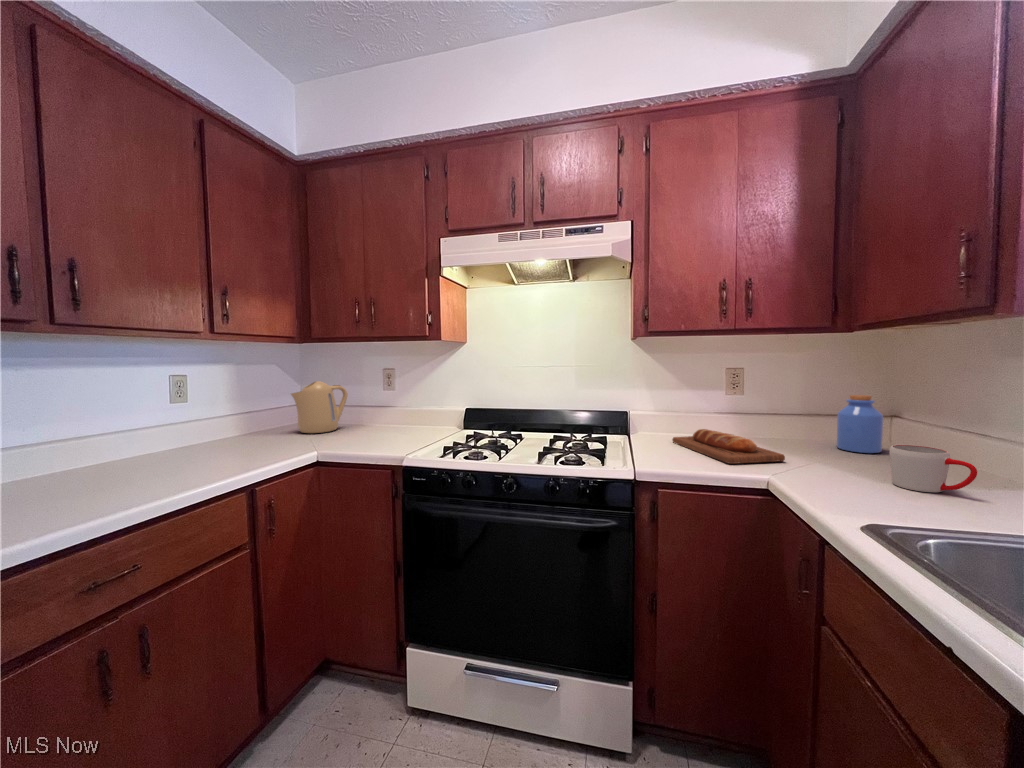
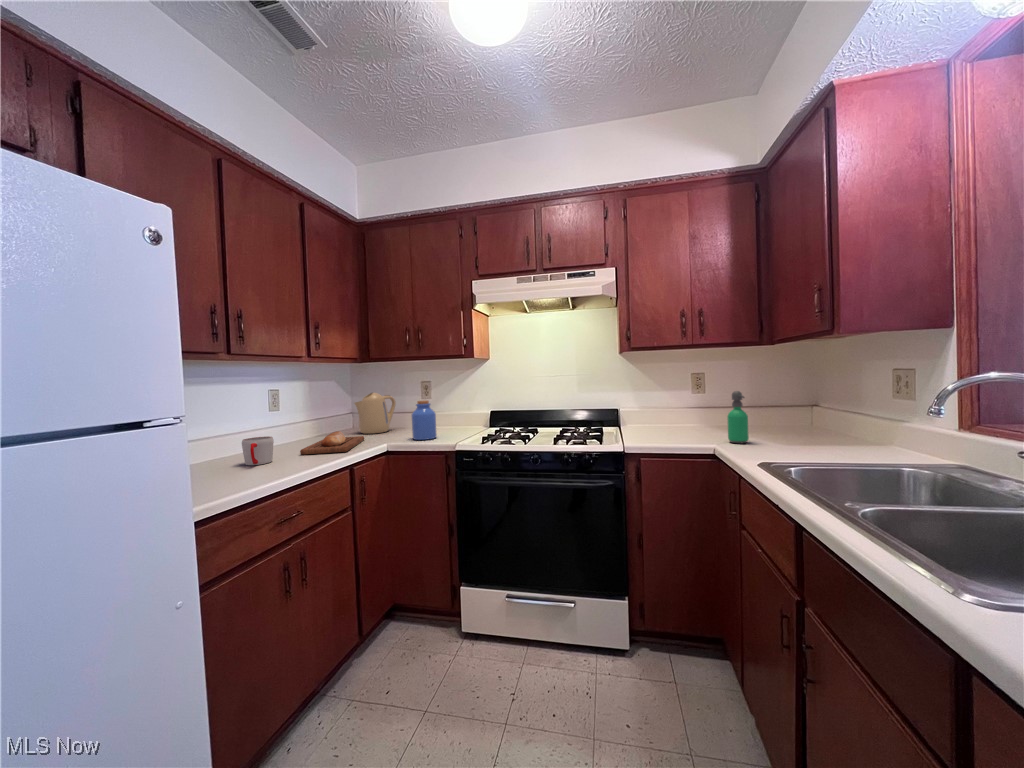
jar: present [836,395,883,453] -> present [412,400,437,440]
soap dispenser: none [786,398,818,475] -> present [728,391,749,443]
bread loaf: present [672,429,785,464] -> present [300,431,364,455]
mug: present [890,445,977,492] -> present [242,436,274,465]

